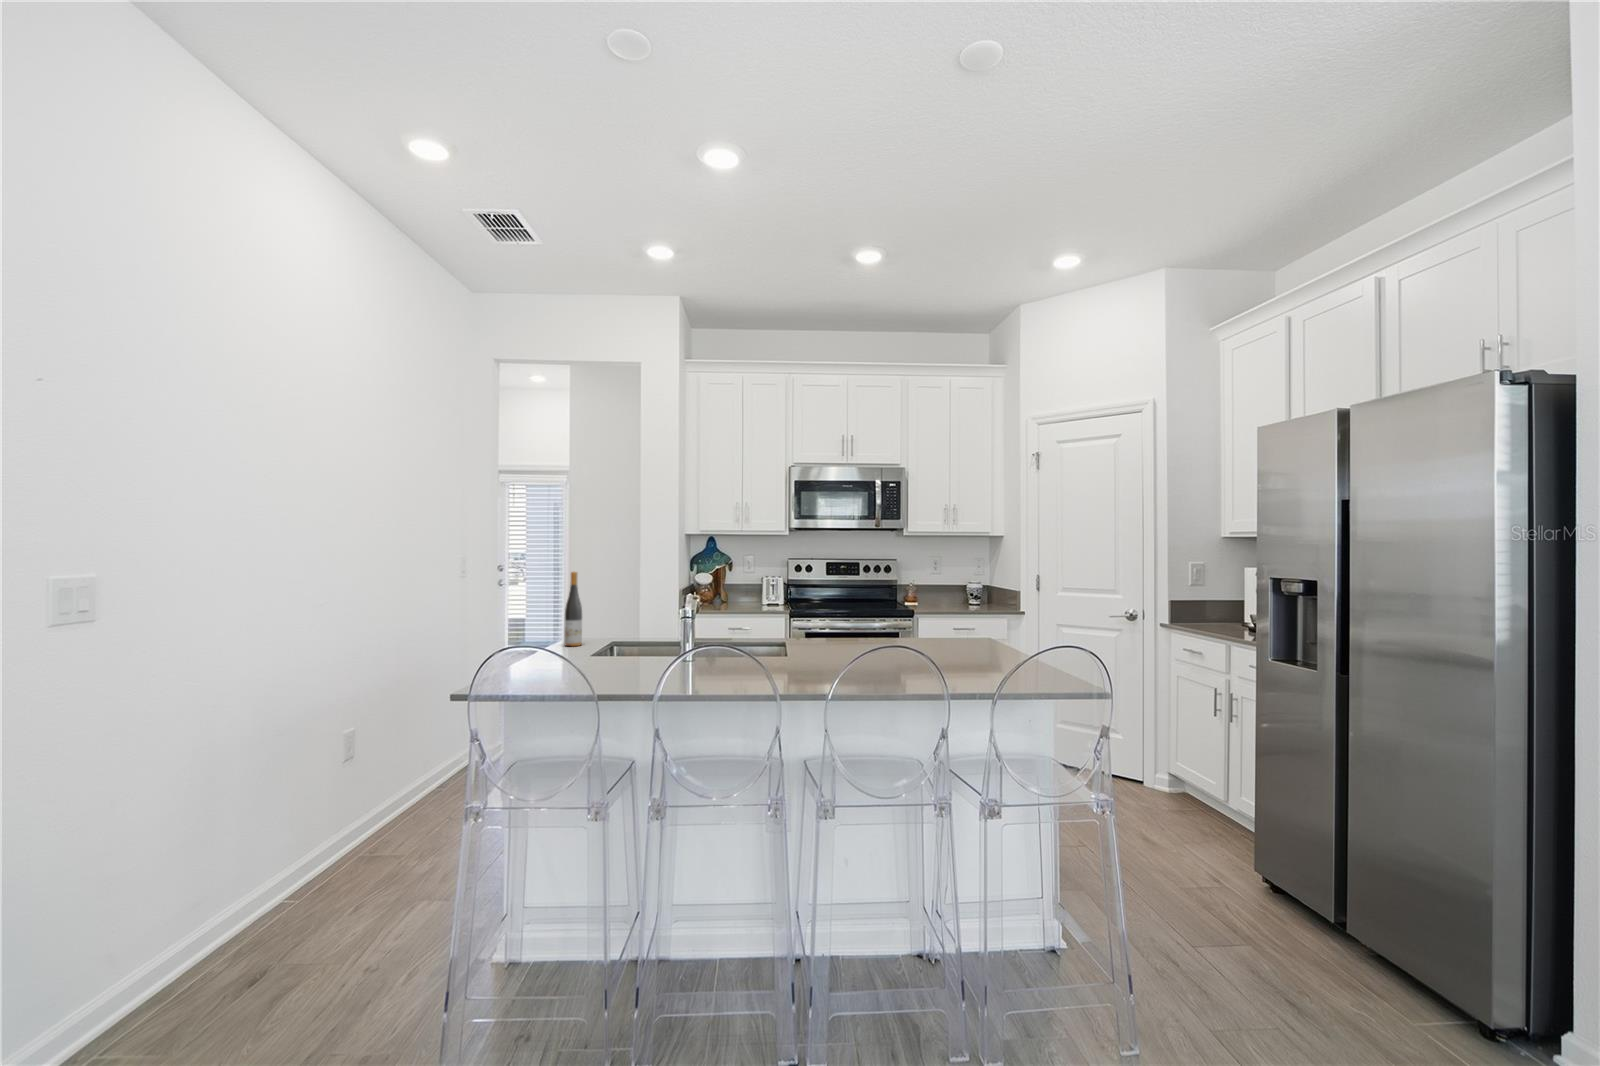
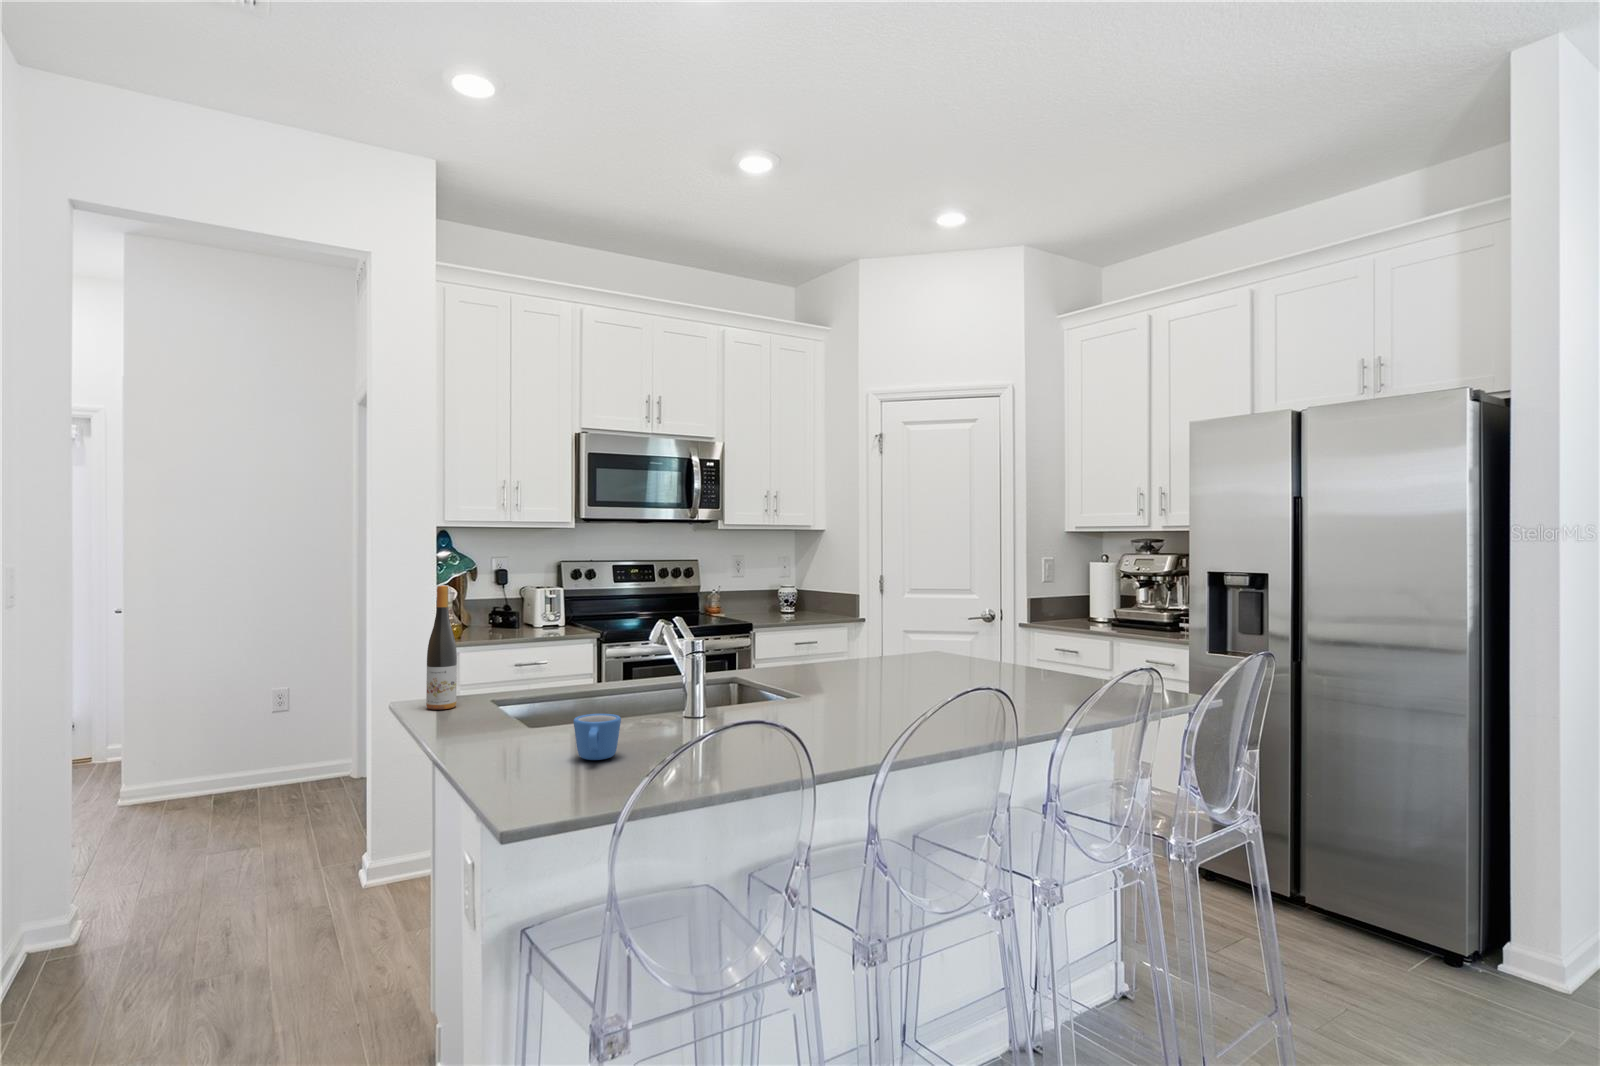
mug: none [549,651,582,678] -> present [574,714,621,760]

